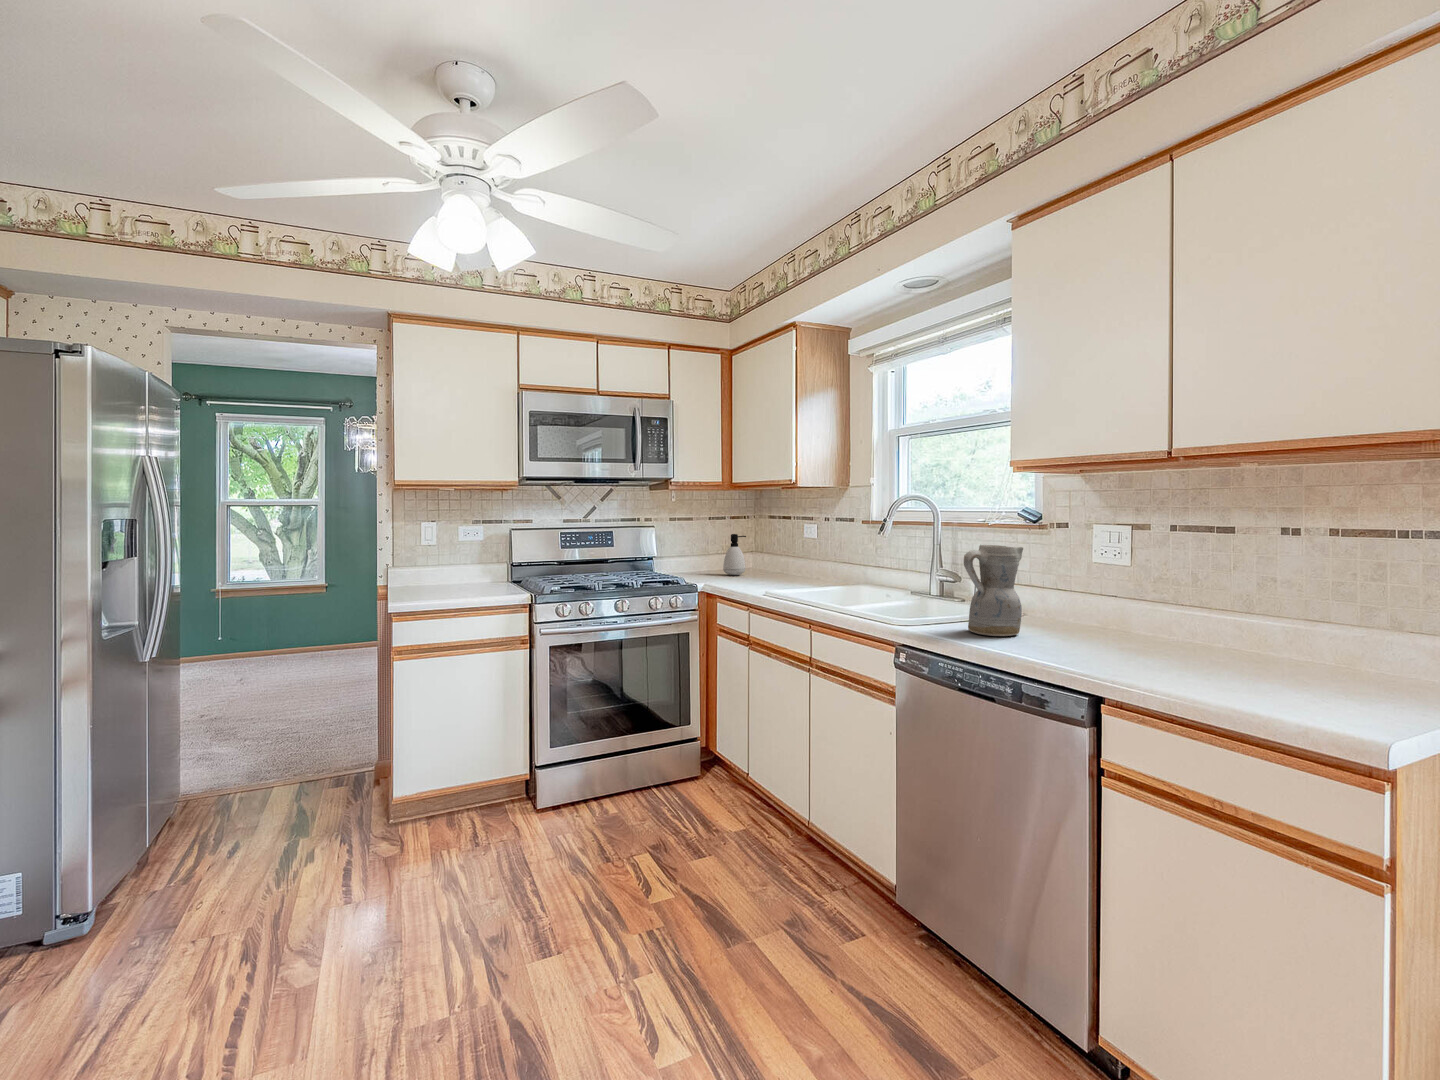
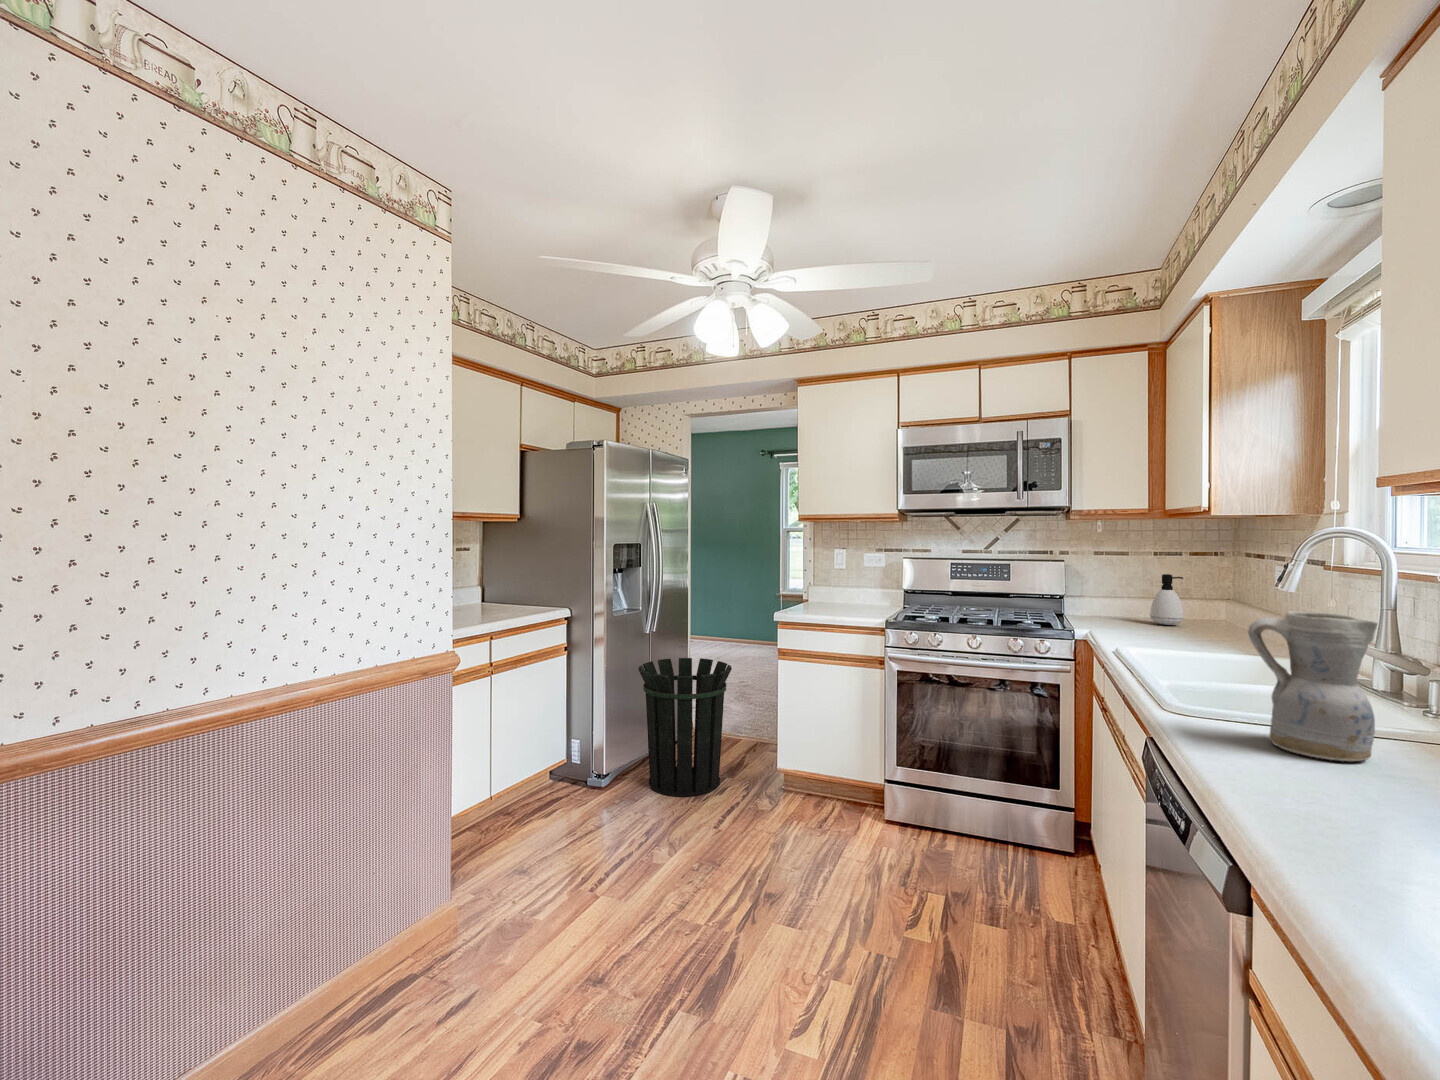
waste bin: none [136,682,313,901] -> present [638,658,732,797]

